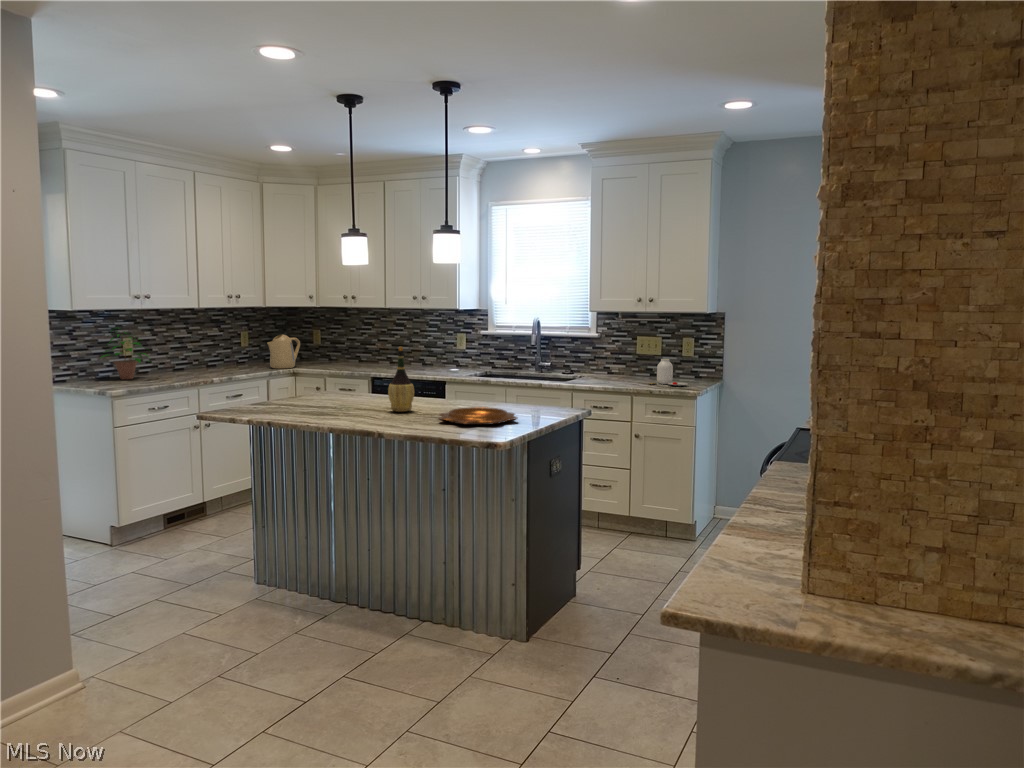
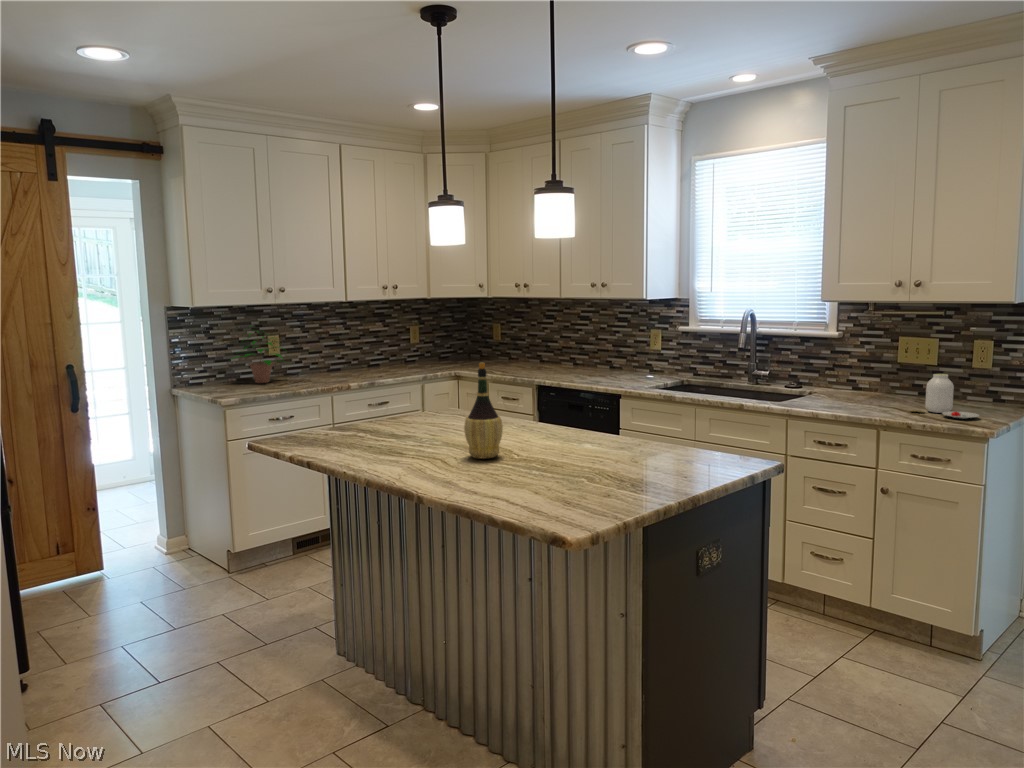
kettle: present [267,335,300,369] -> none [427,331,466,370]
decorative bowl: present [439,407,517,425] -> none [507,462,640,501]

